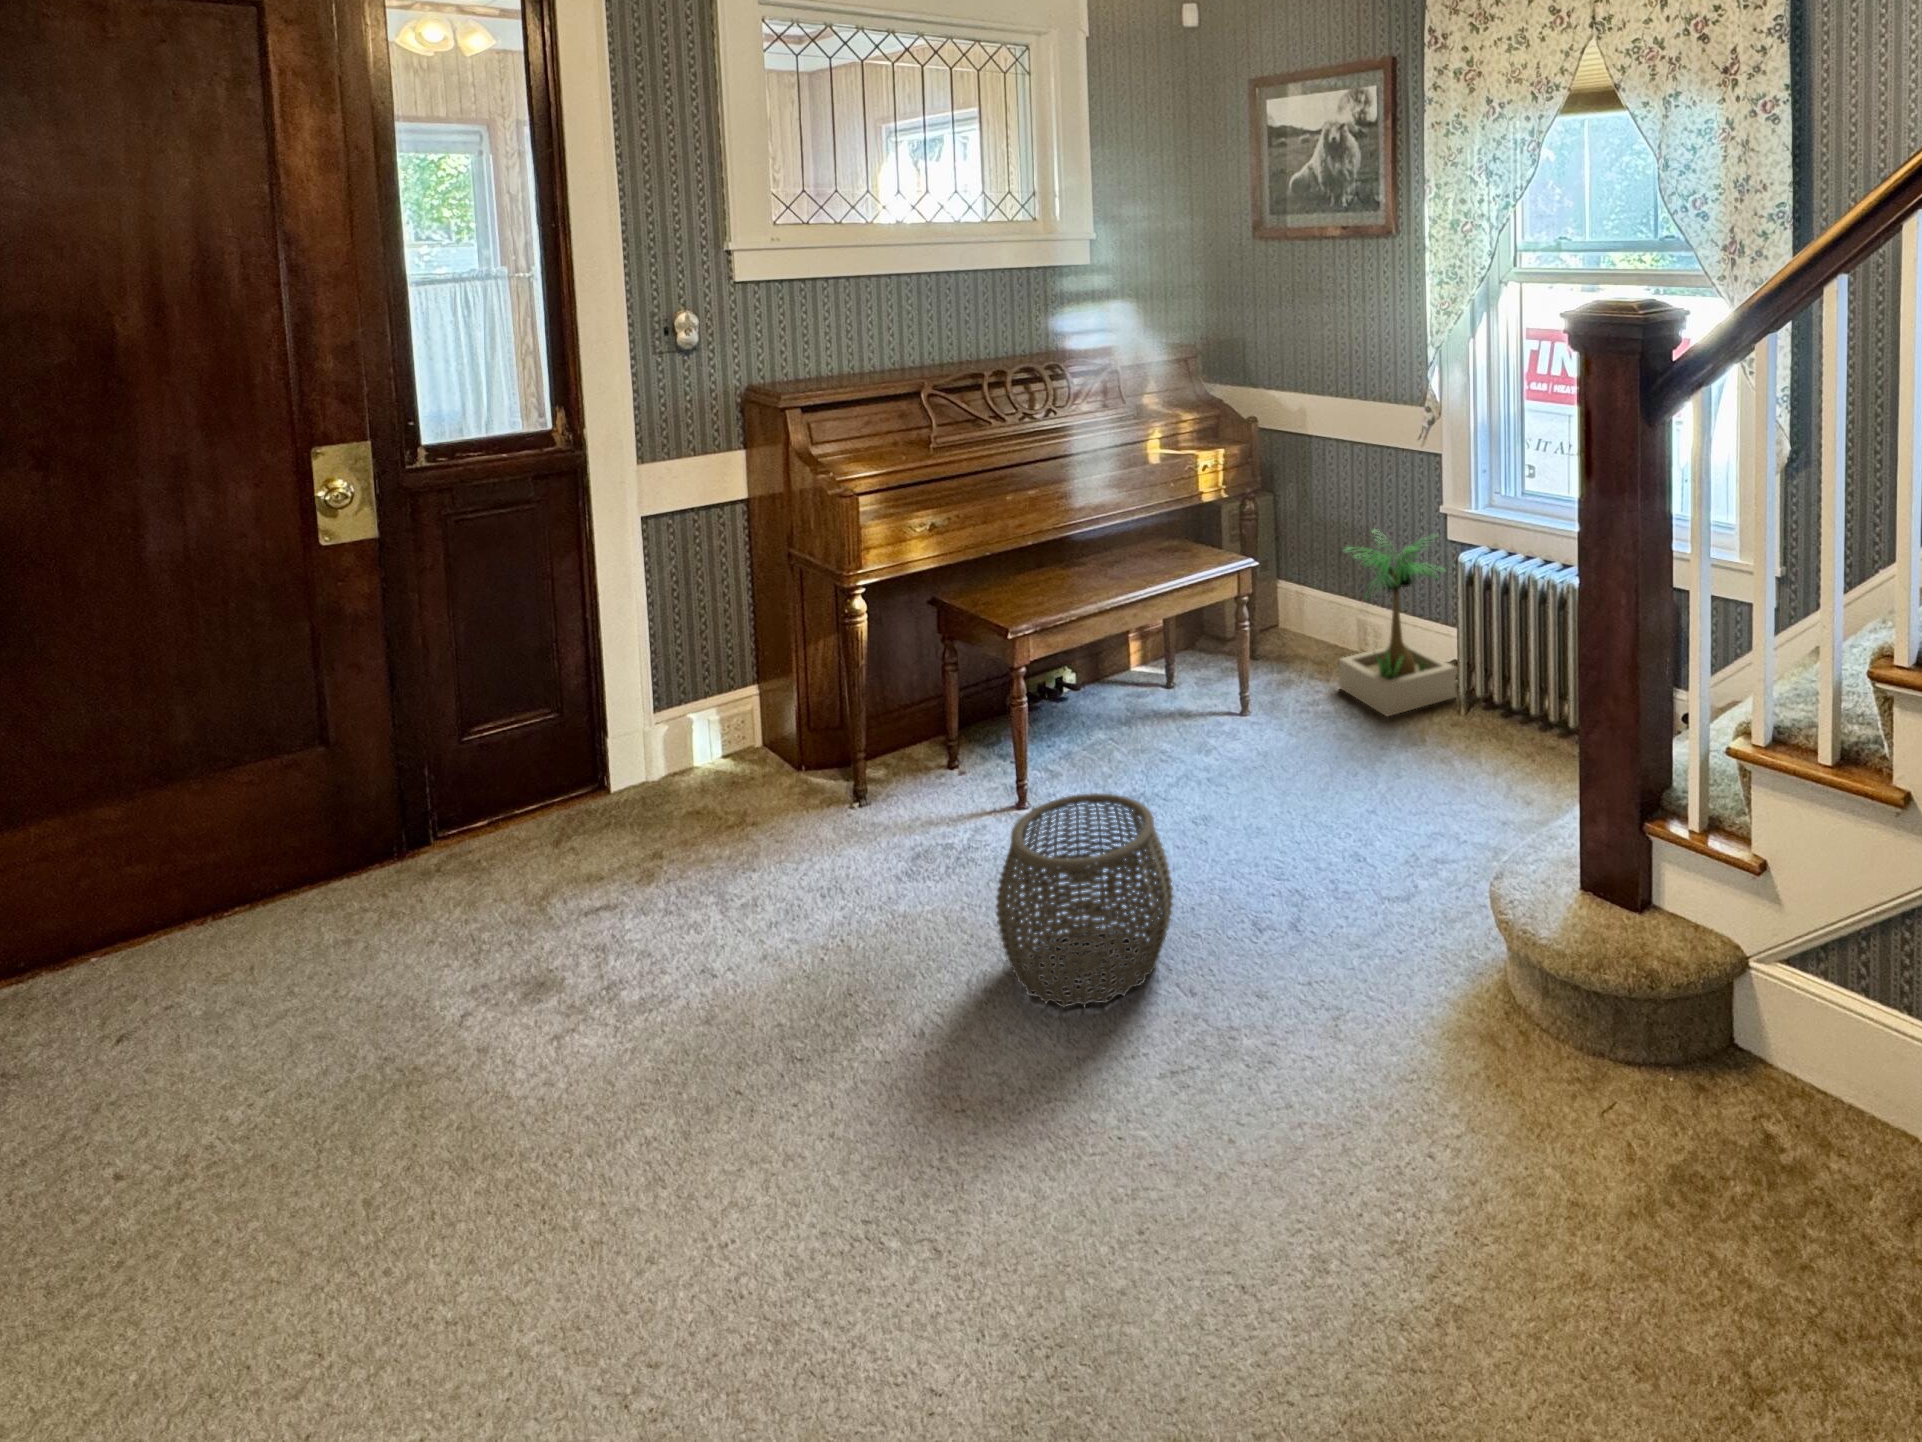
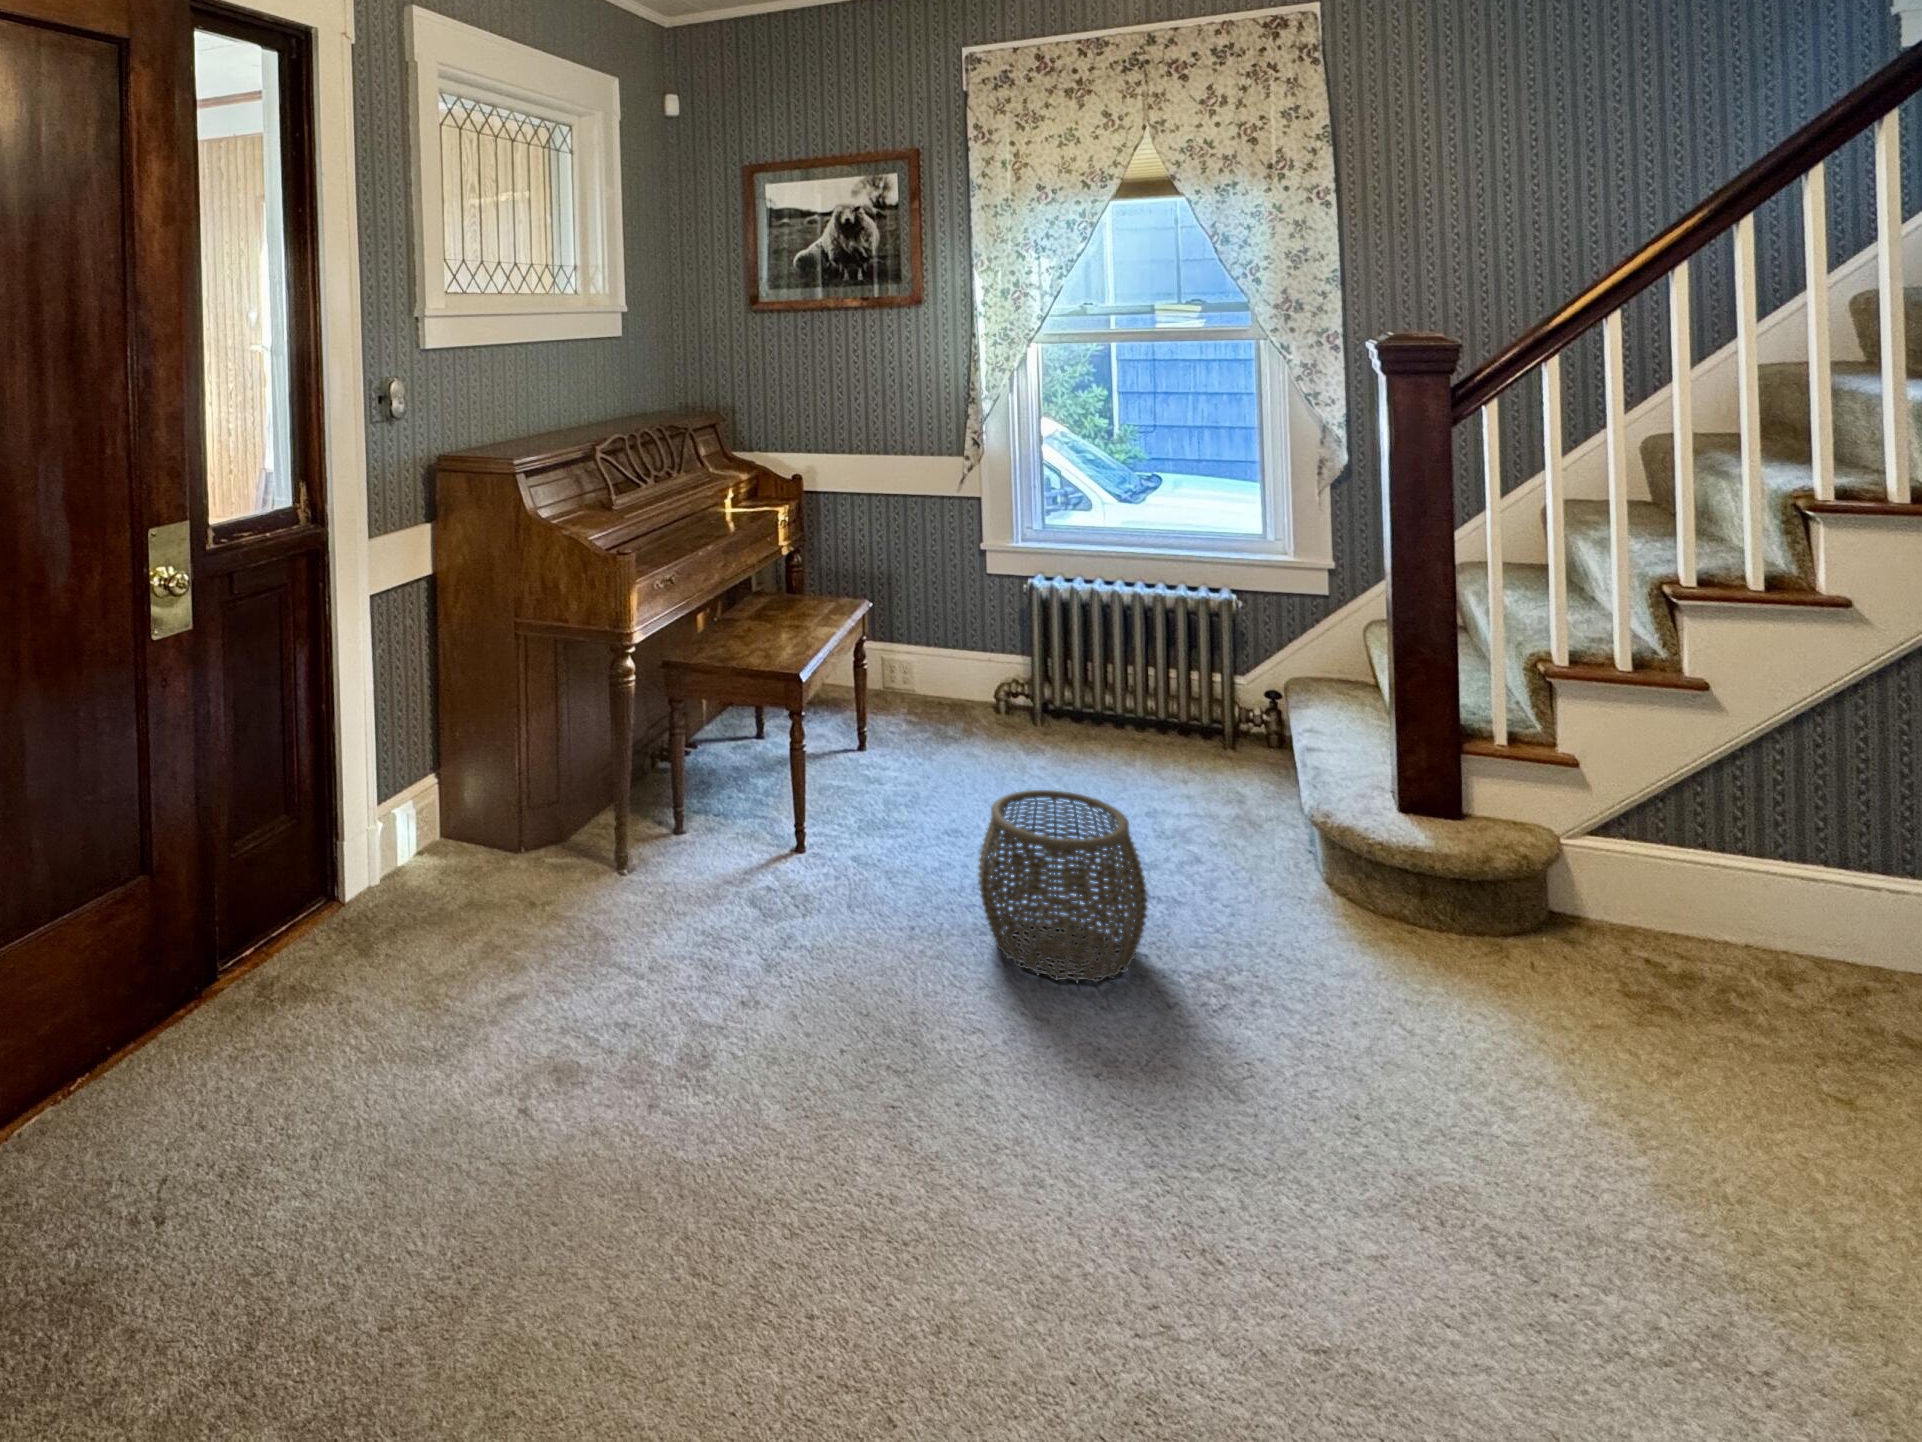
potted plant: present [1339,531,1457,716] -> none [916,565,1030,733]

